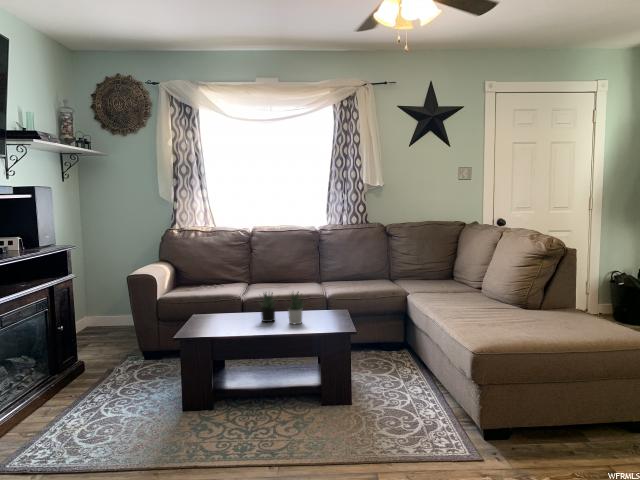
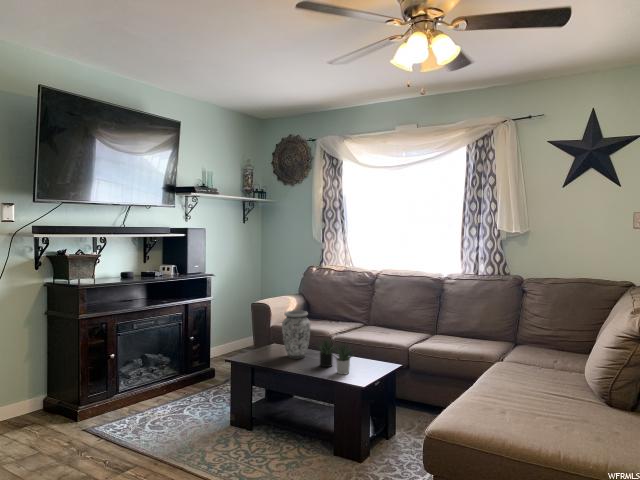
vase: none [205,268,238,321] -> present [282,310,310,358]

